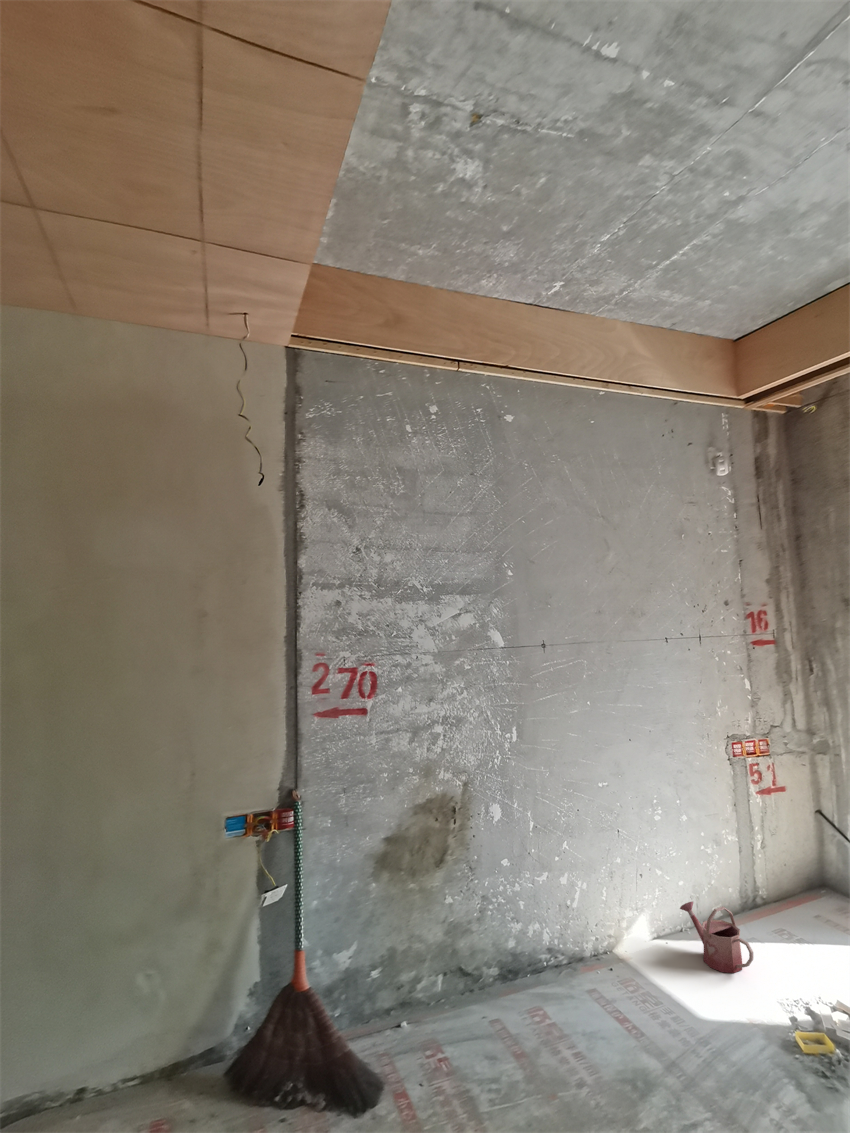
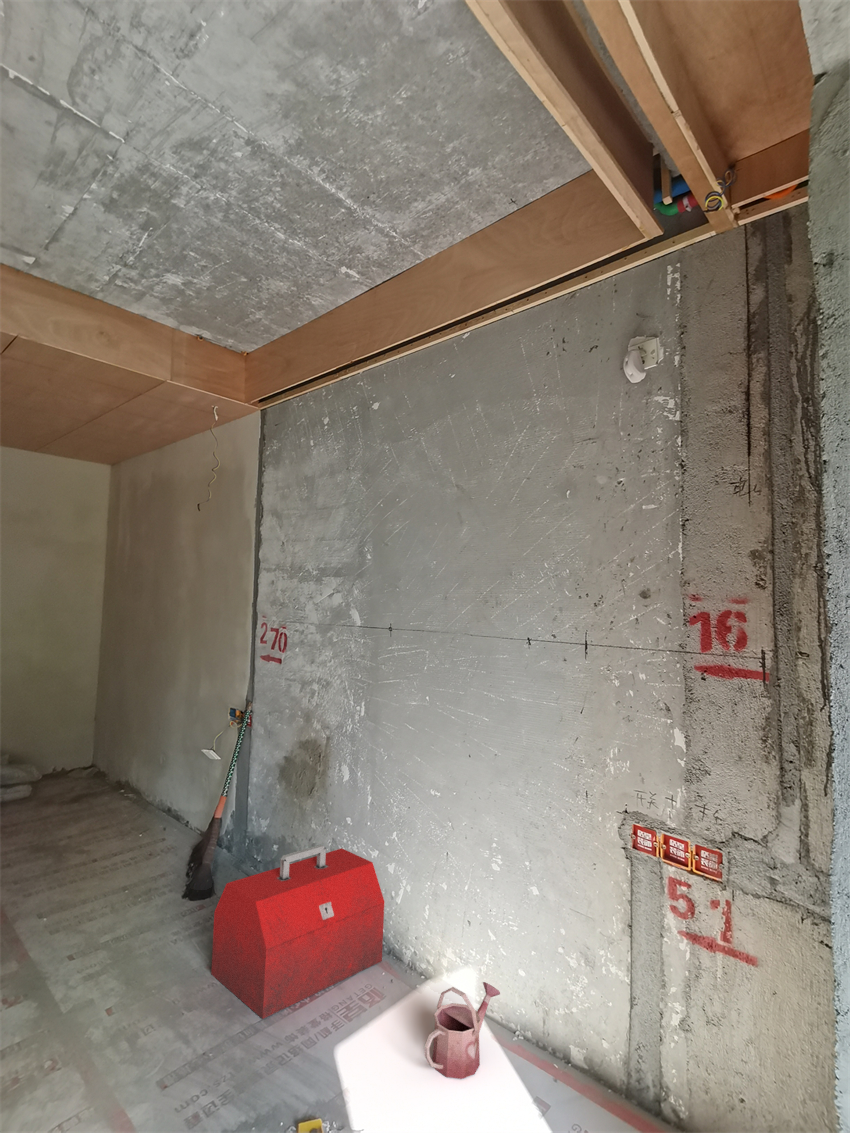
toolbox: none [499,882,682,1096] -> present [211,845,384,1019]

